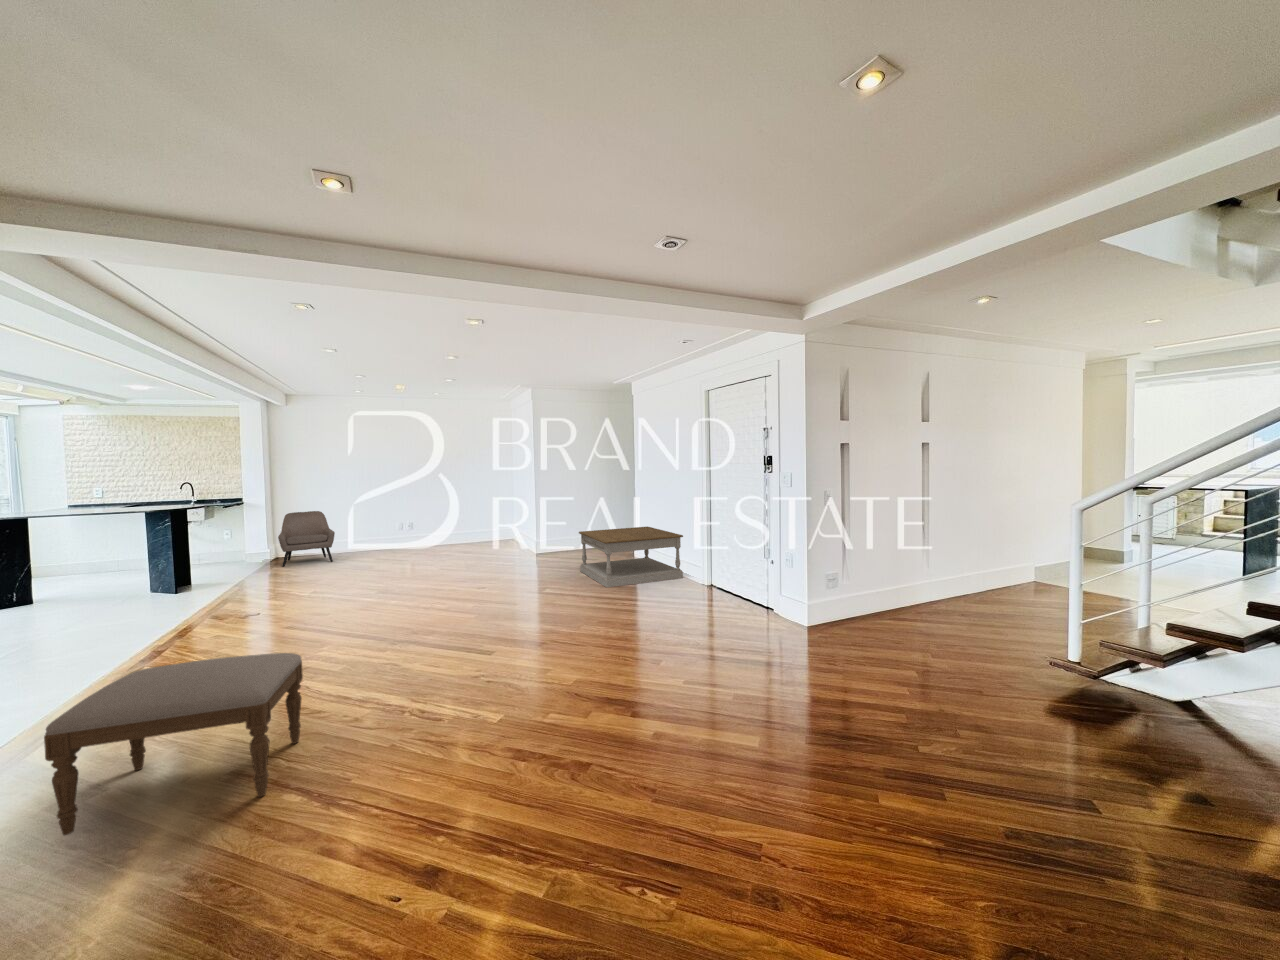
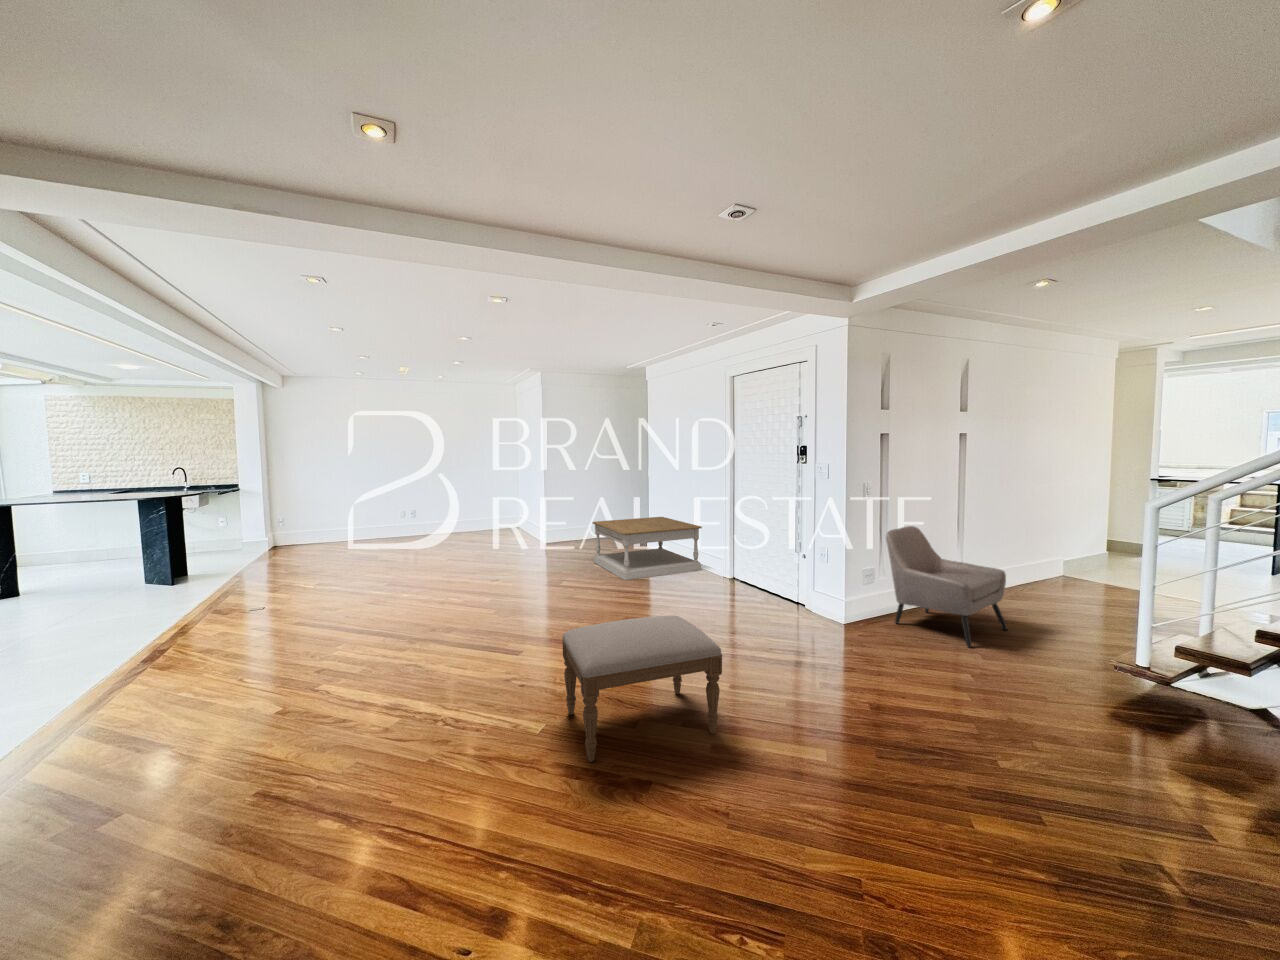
armchair: present [278,511,335,567] -> present [886,526,1008,648]
ottoman: present [44,653,303,835] -> present [562,615,722,762]

